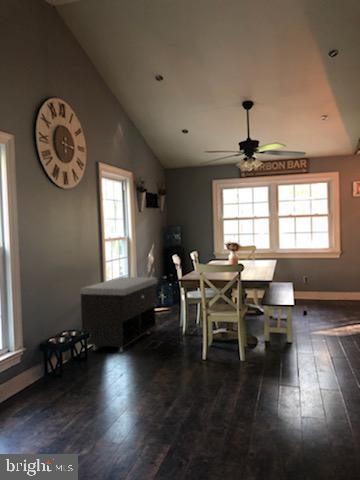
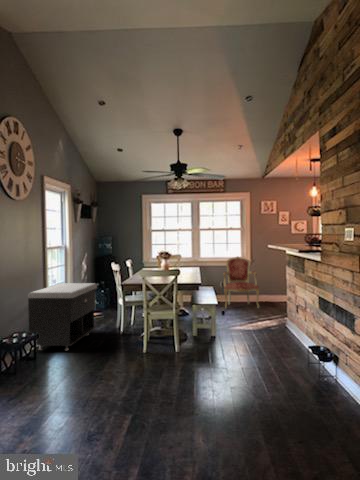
armchair: none [305,247,350,307] -> present [224,257,259,308]

